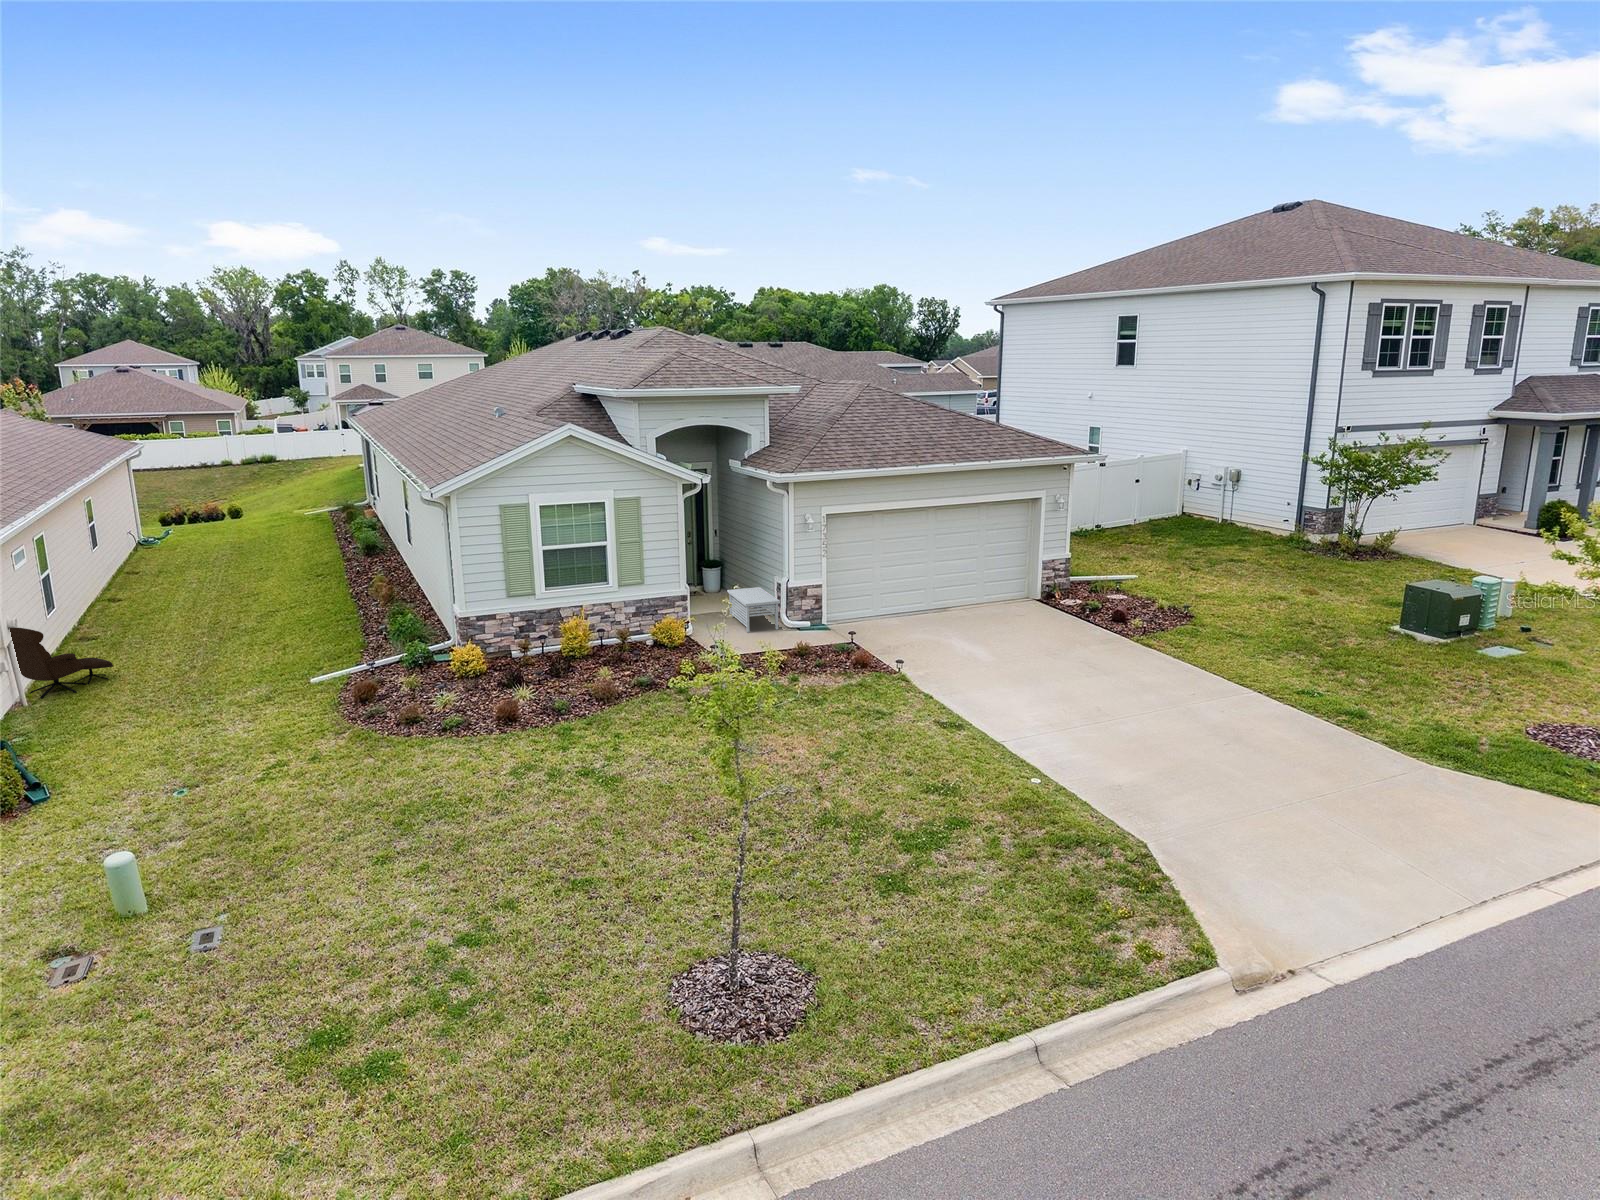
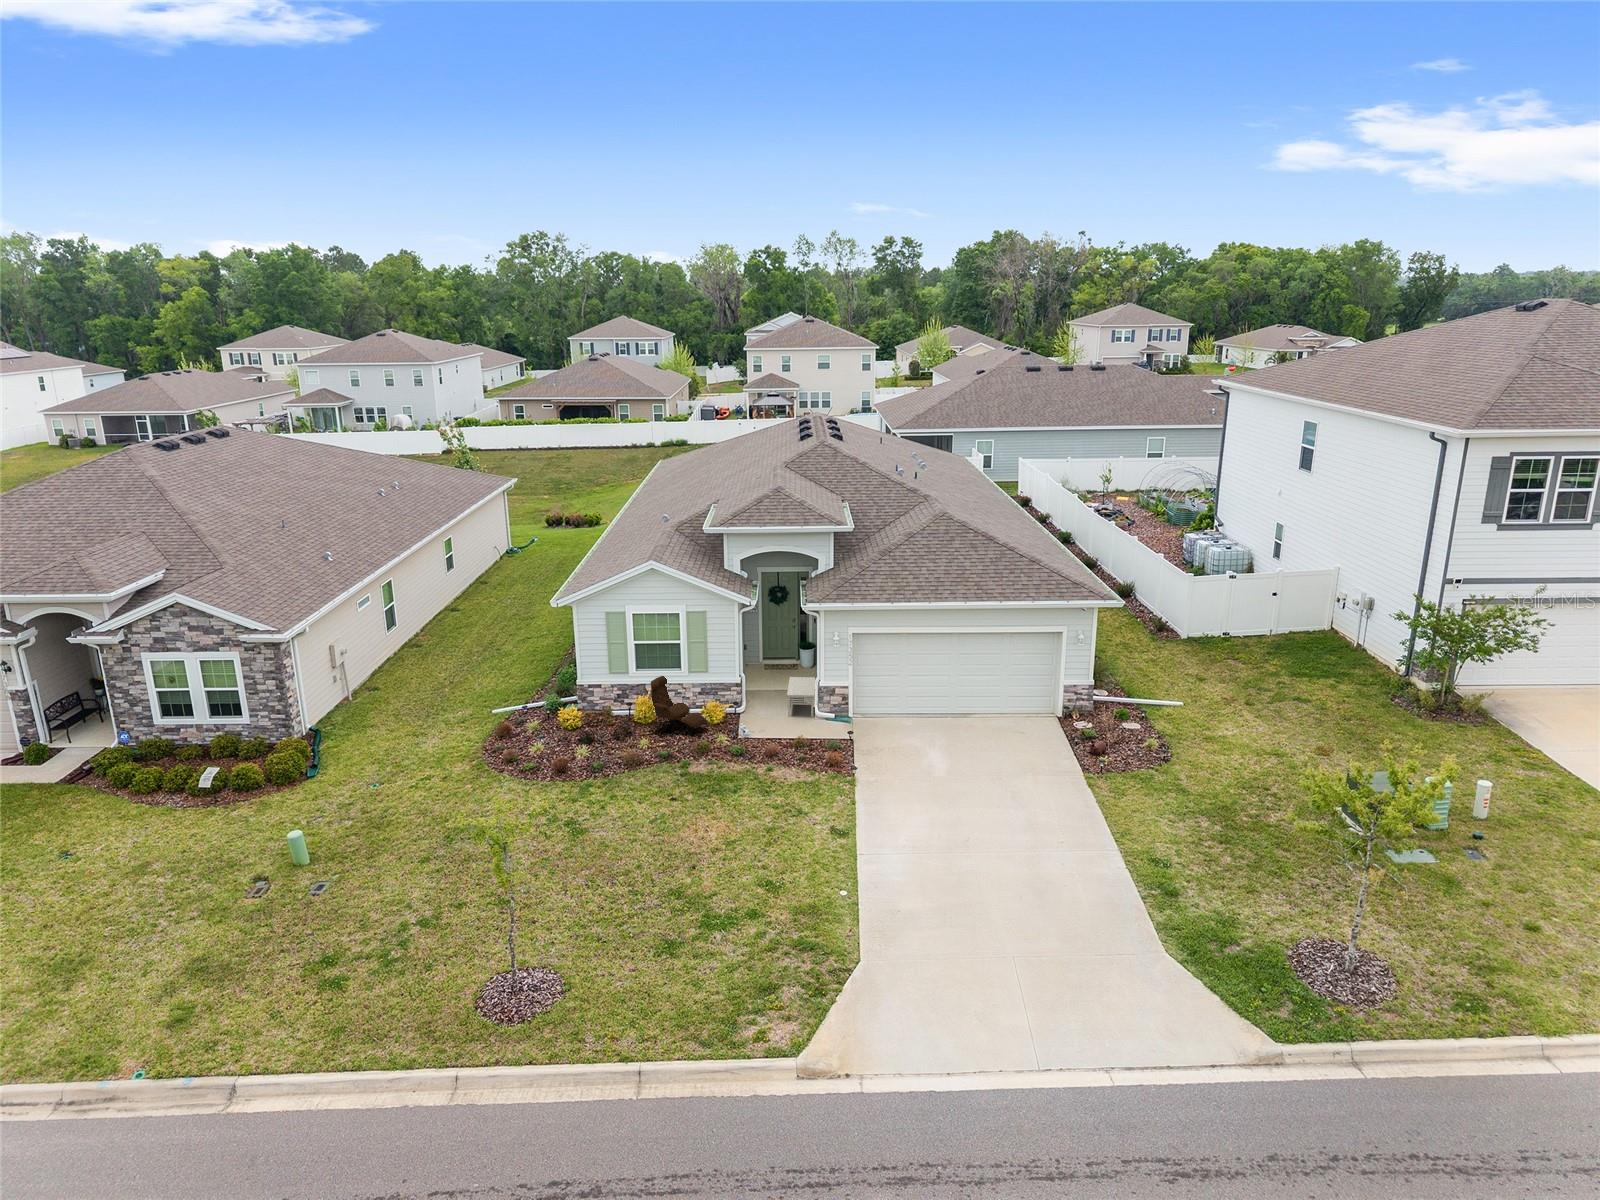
lounge chair: present [10,627,113,698] -> present [651,676,706,734]

